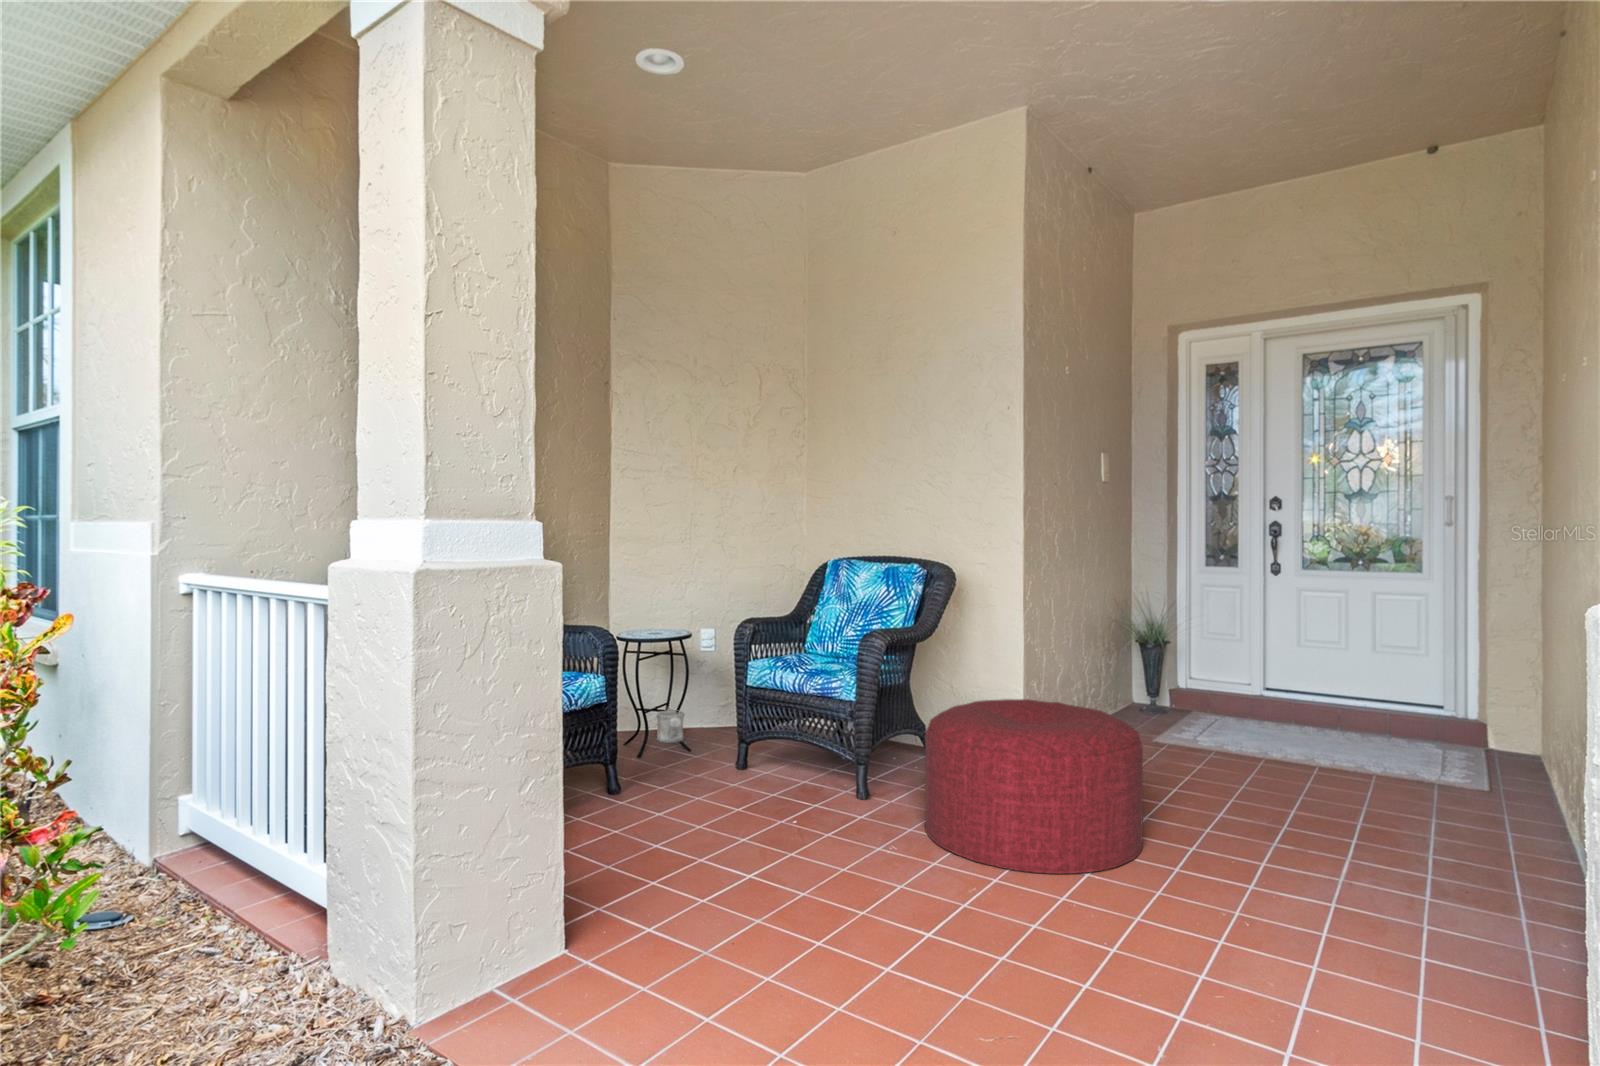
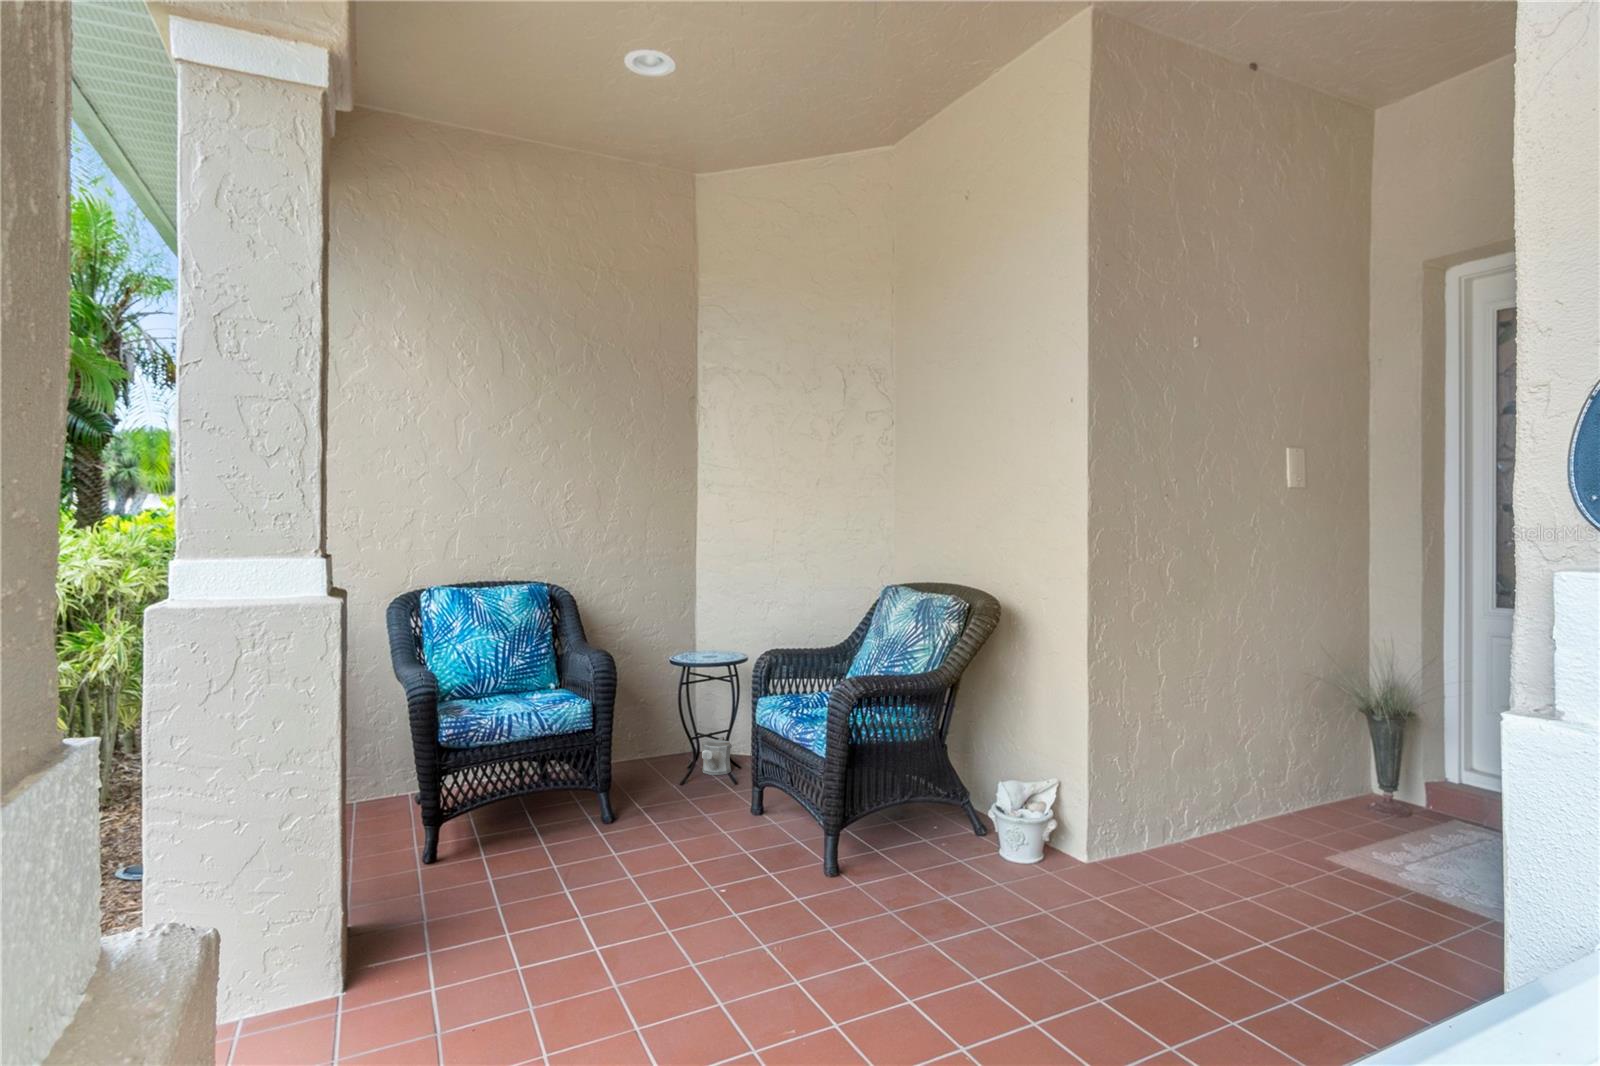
ottoman: present [925,699,1143,874] -> none [839,773,1107,1015]

